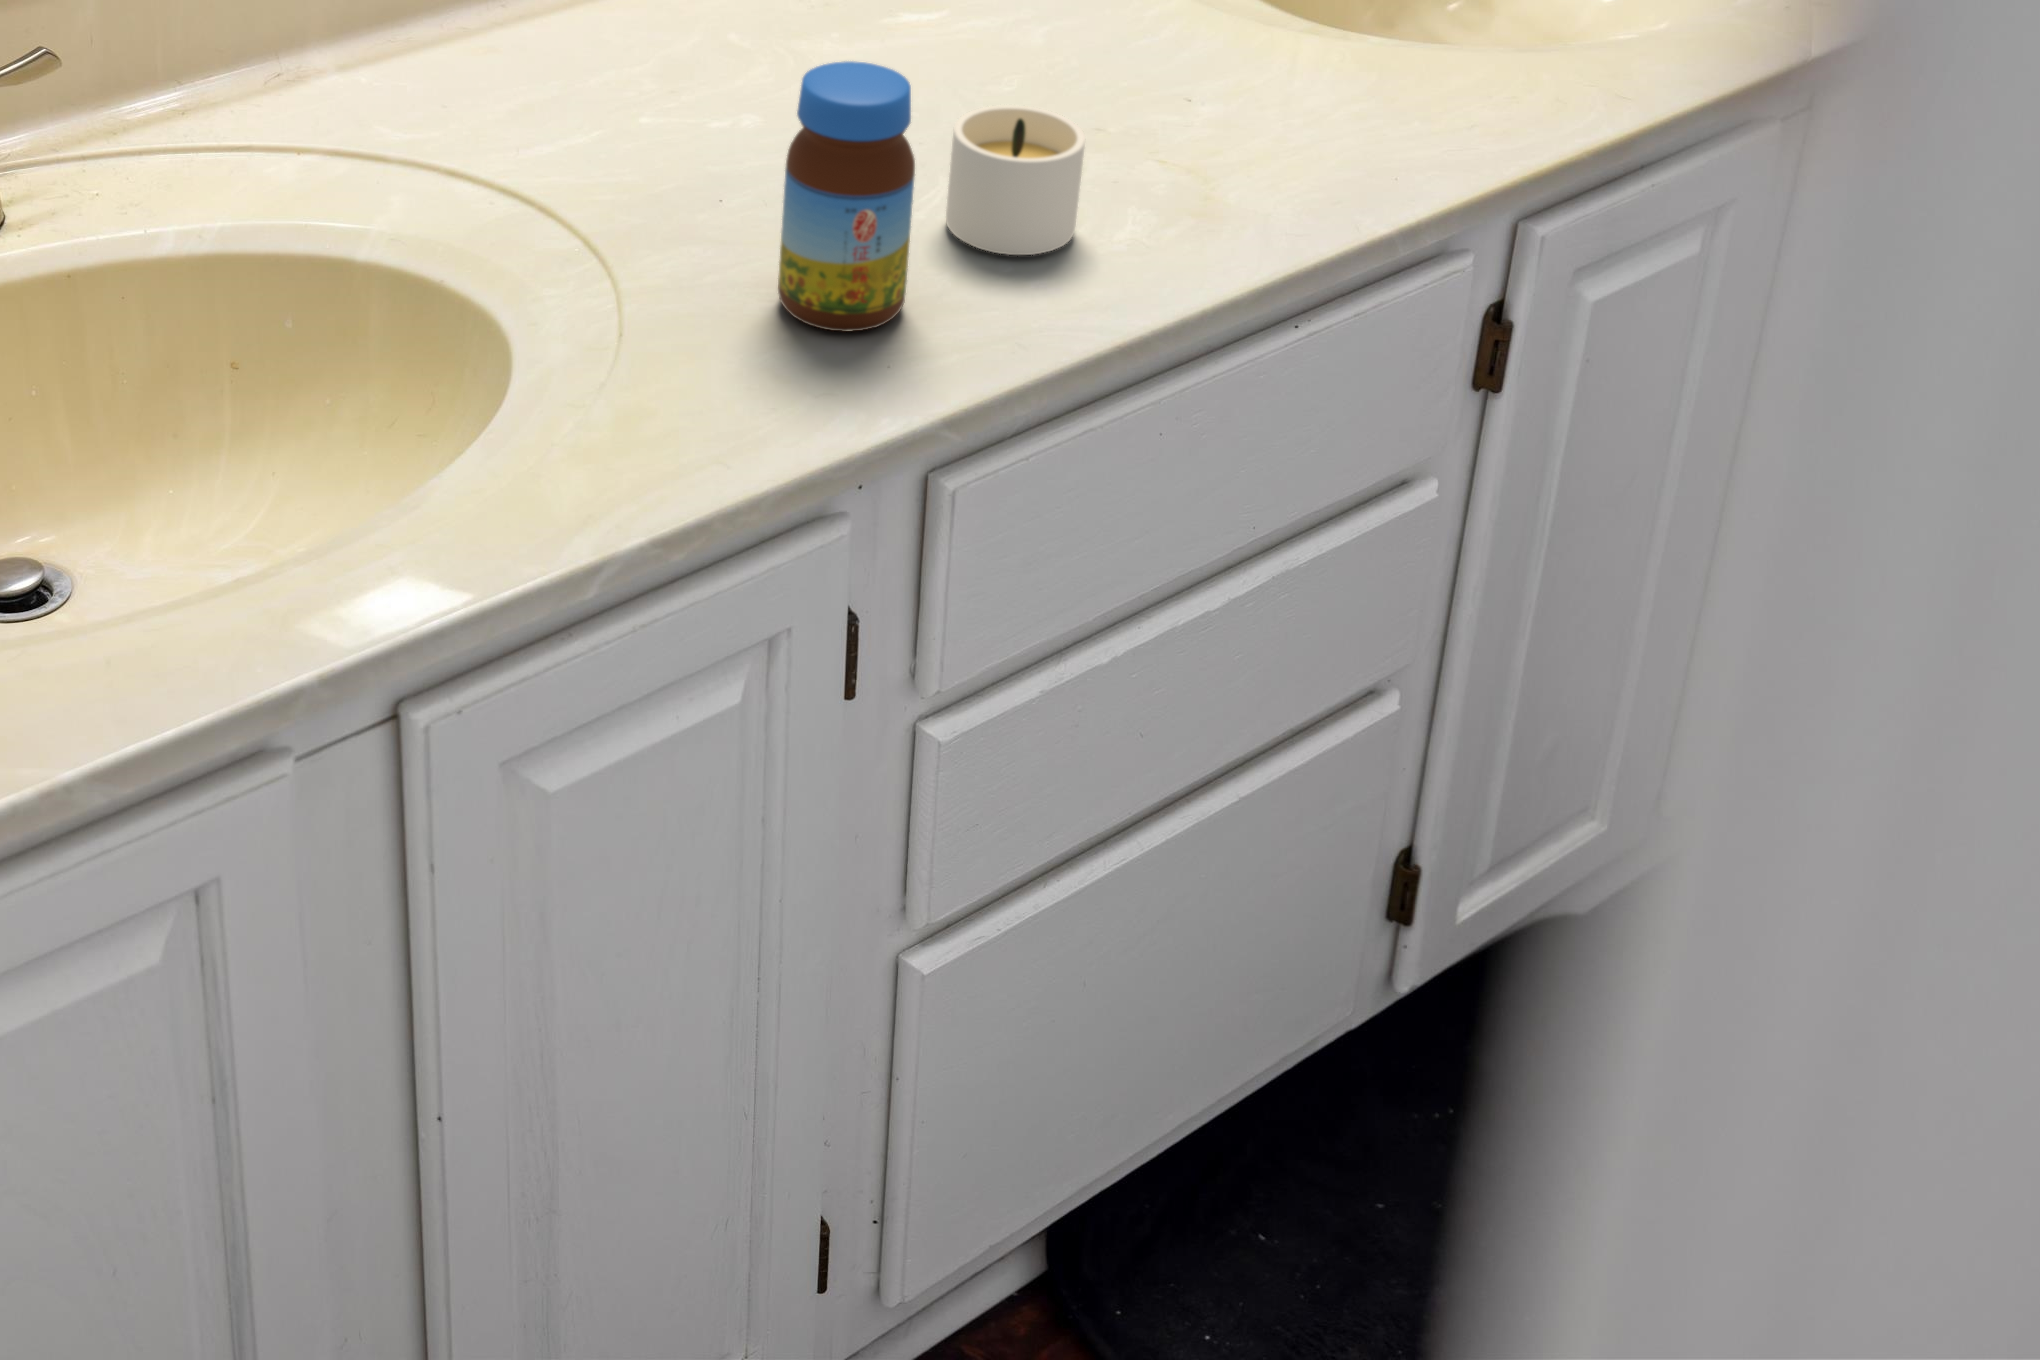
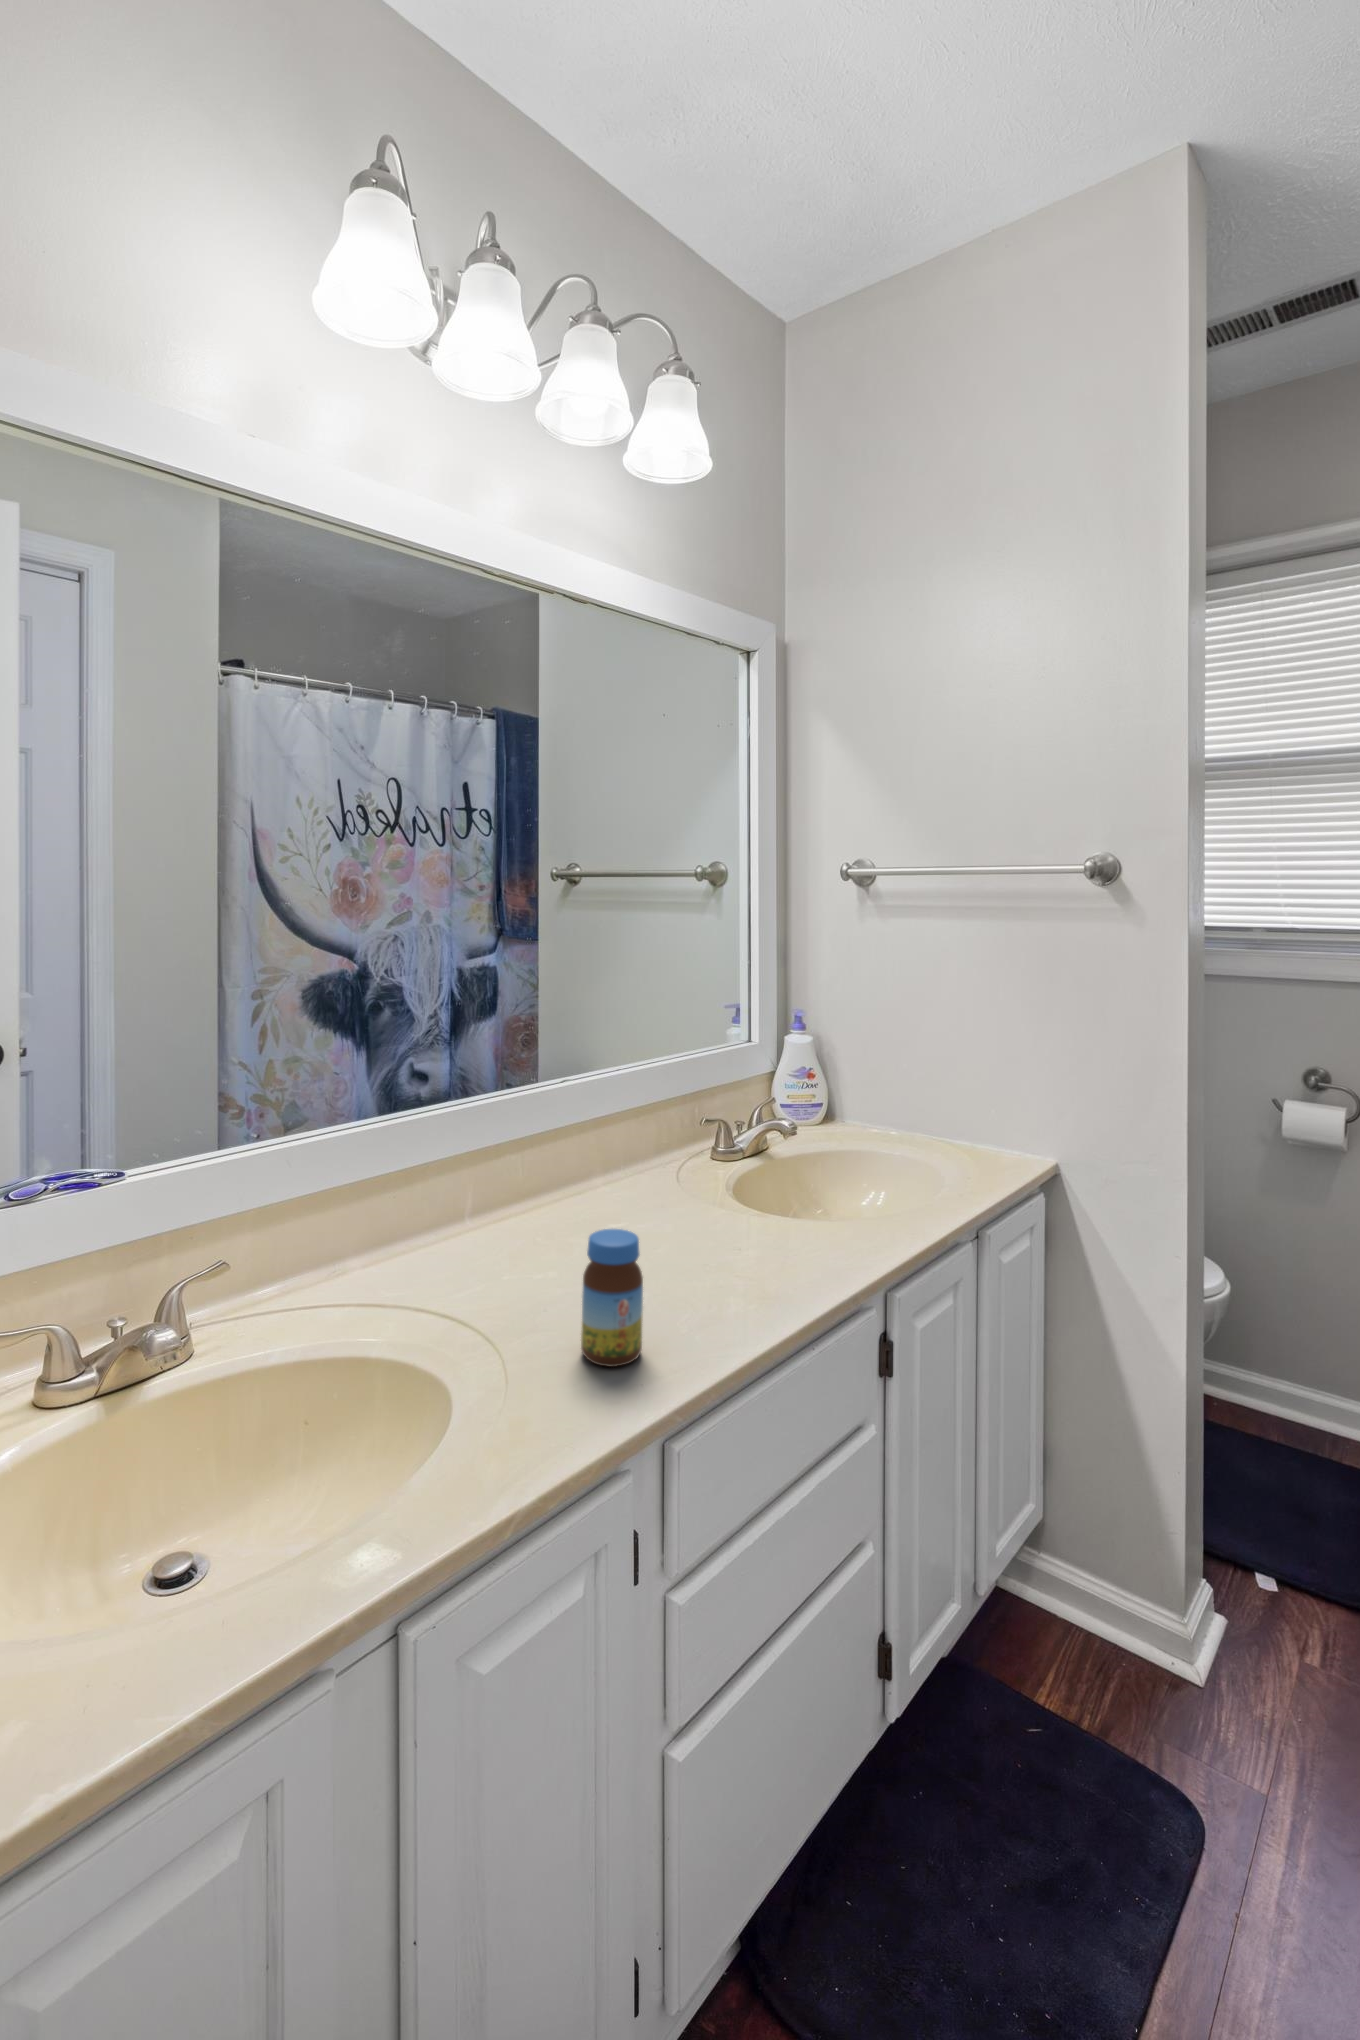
candle: present [946,105,1085,255] -> none [650,1250,734,1322]

